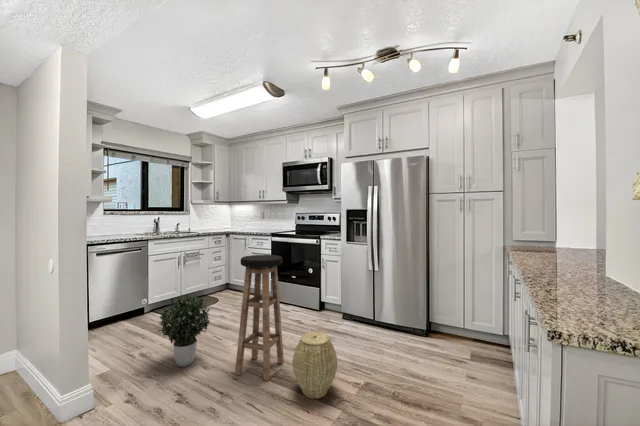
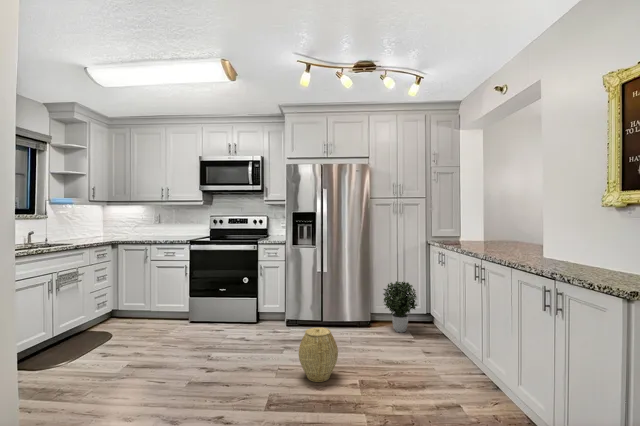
bar stool: present [235,255,284,381] -> none [233,263,274,385]
potted plant: present [158,295,210,367] -> present [383,281,417,332]

